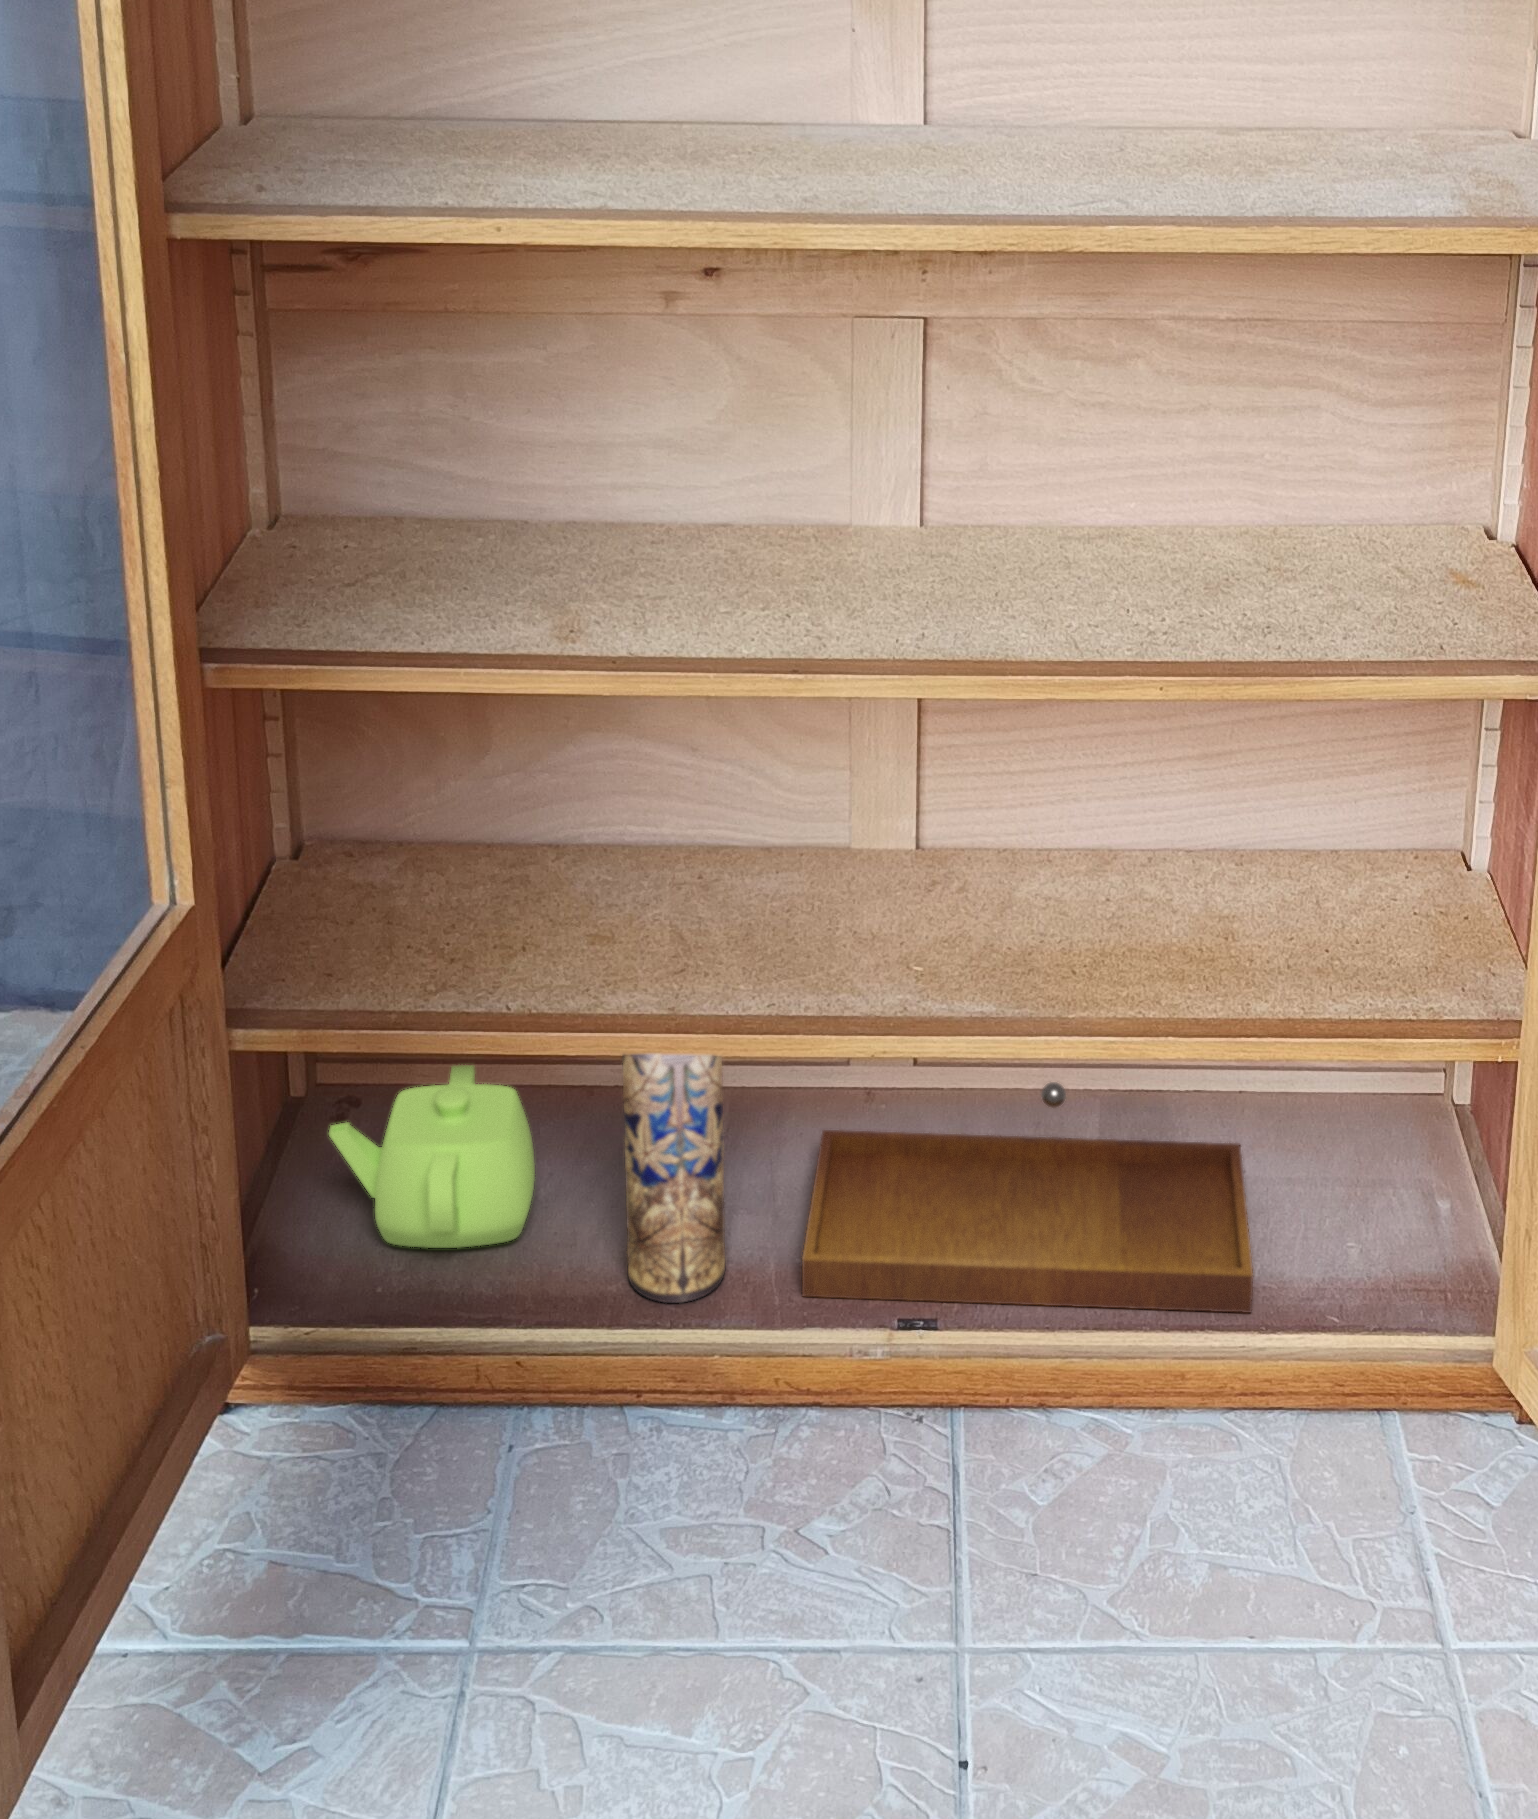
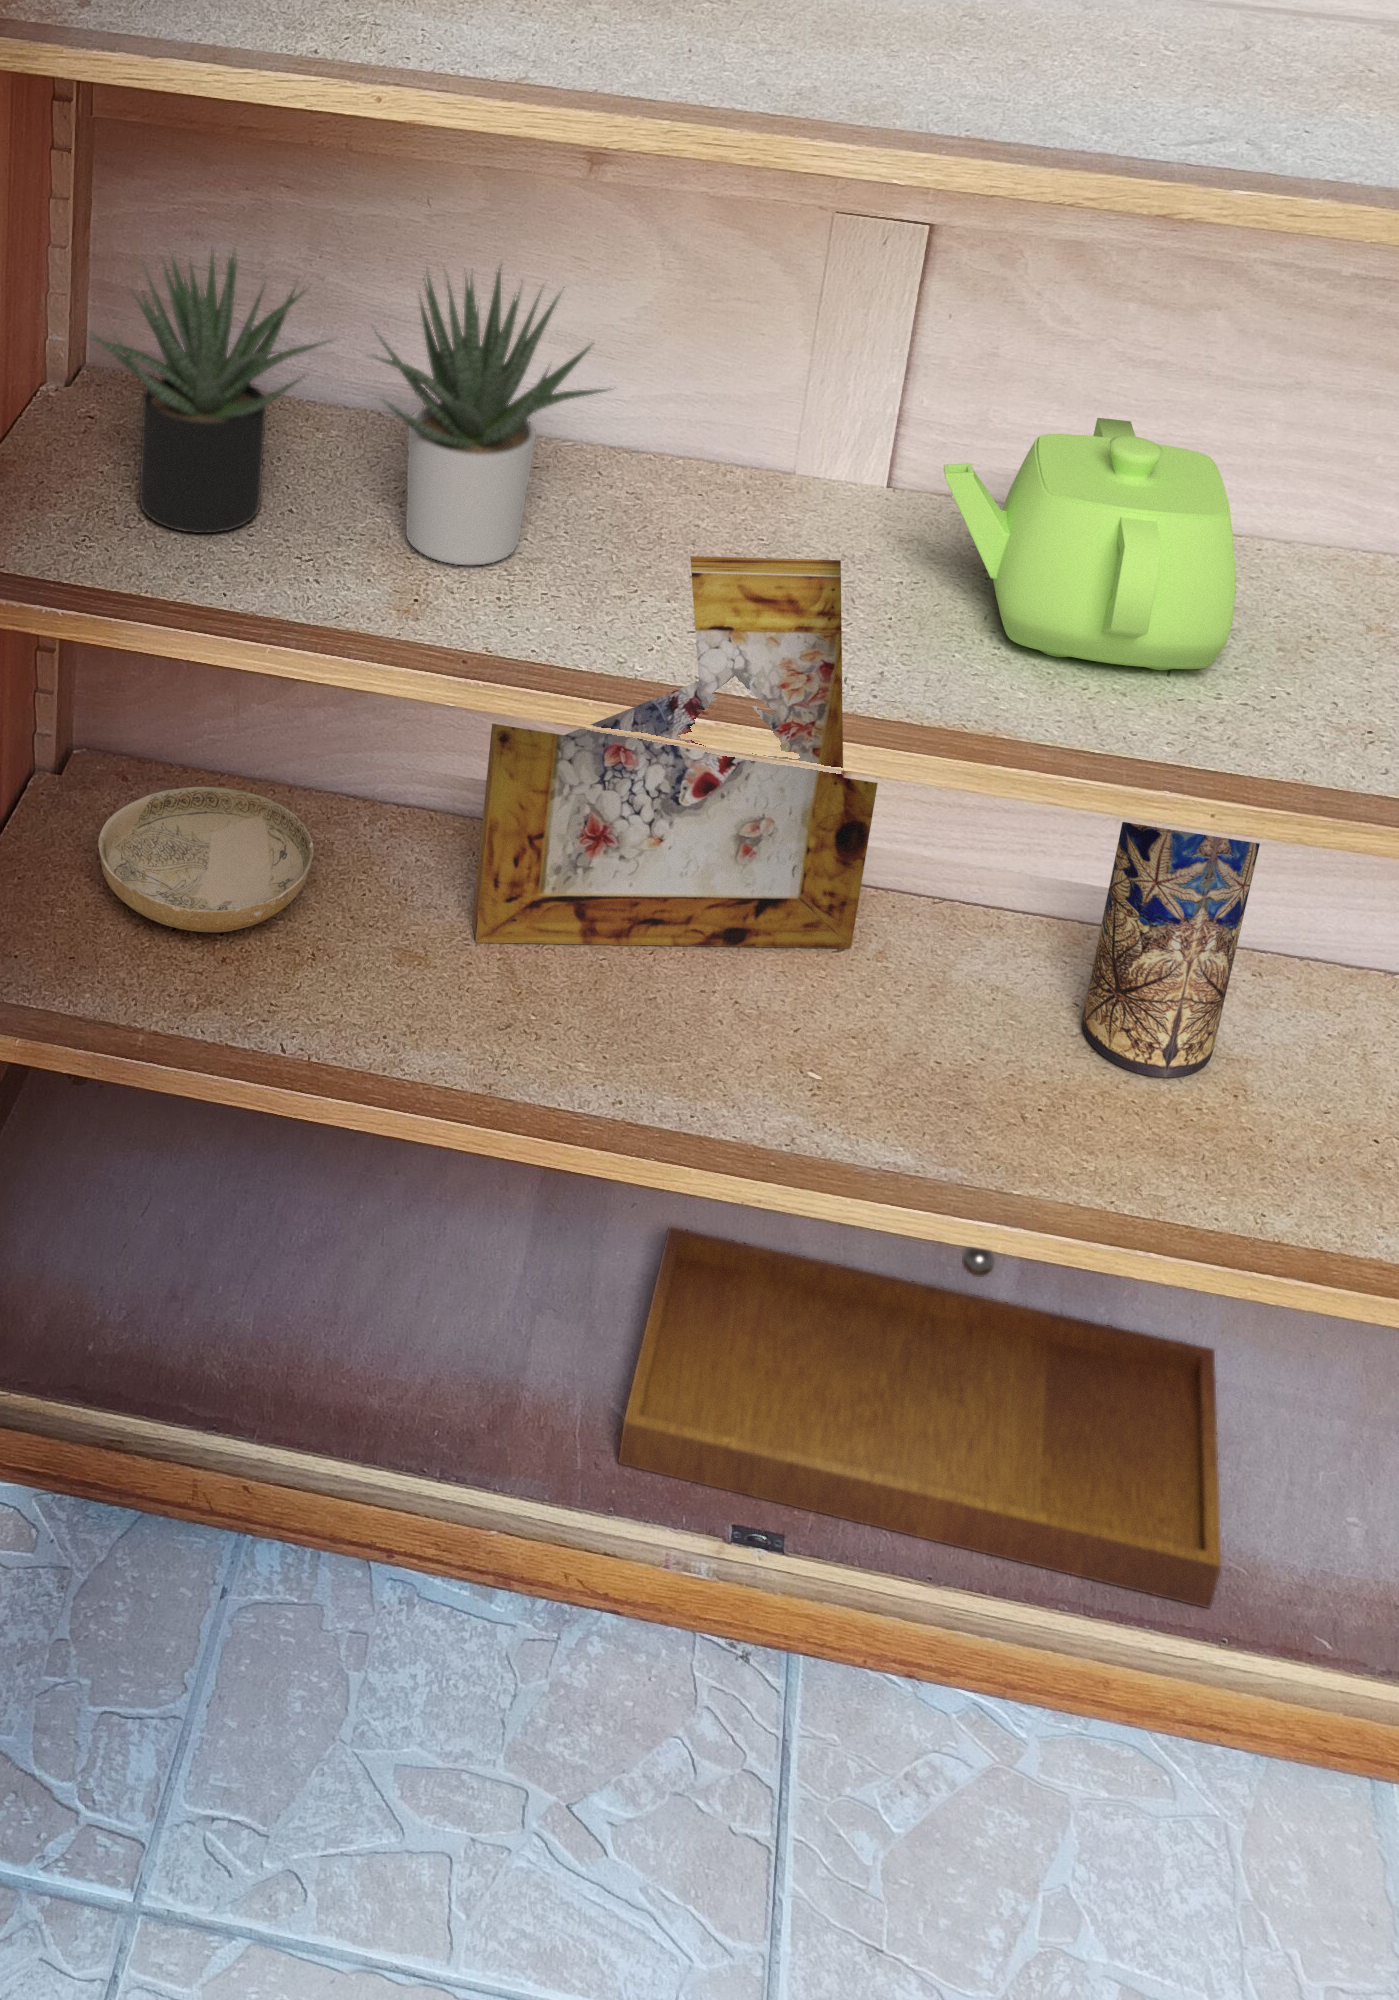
succulent plant: none [286,368,696,602] -> present [87,248,606,565]
picture frame: none [632,566,930,909] -> present [472,556,878,948]
ceramic bowl: none [338,827,509,929] -> present [98,787,314,932]
vase: present [622,1054,725,1303] -> present [1082,822,1260,1078]
teapot: present [329,1065,535,1248] -> present [944,418,1236,670]

